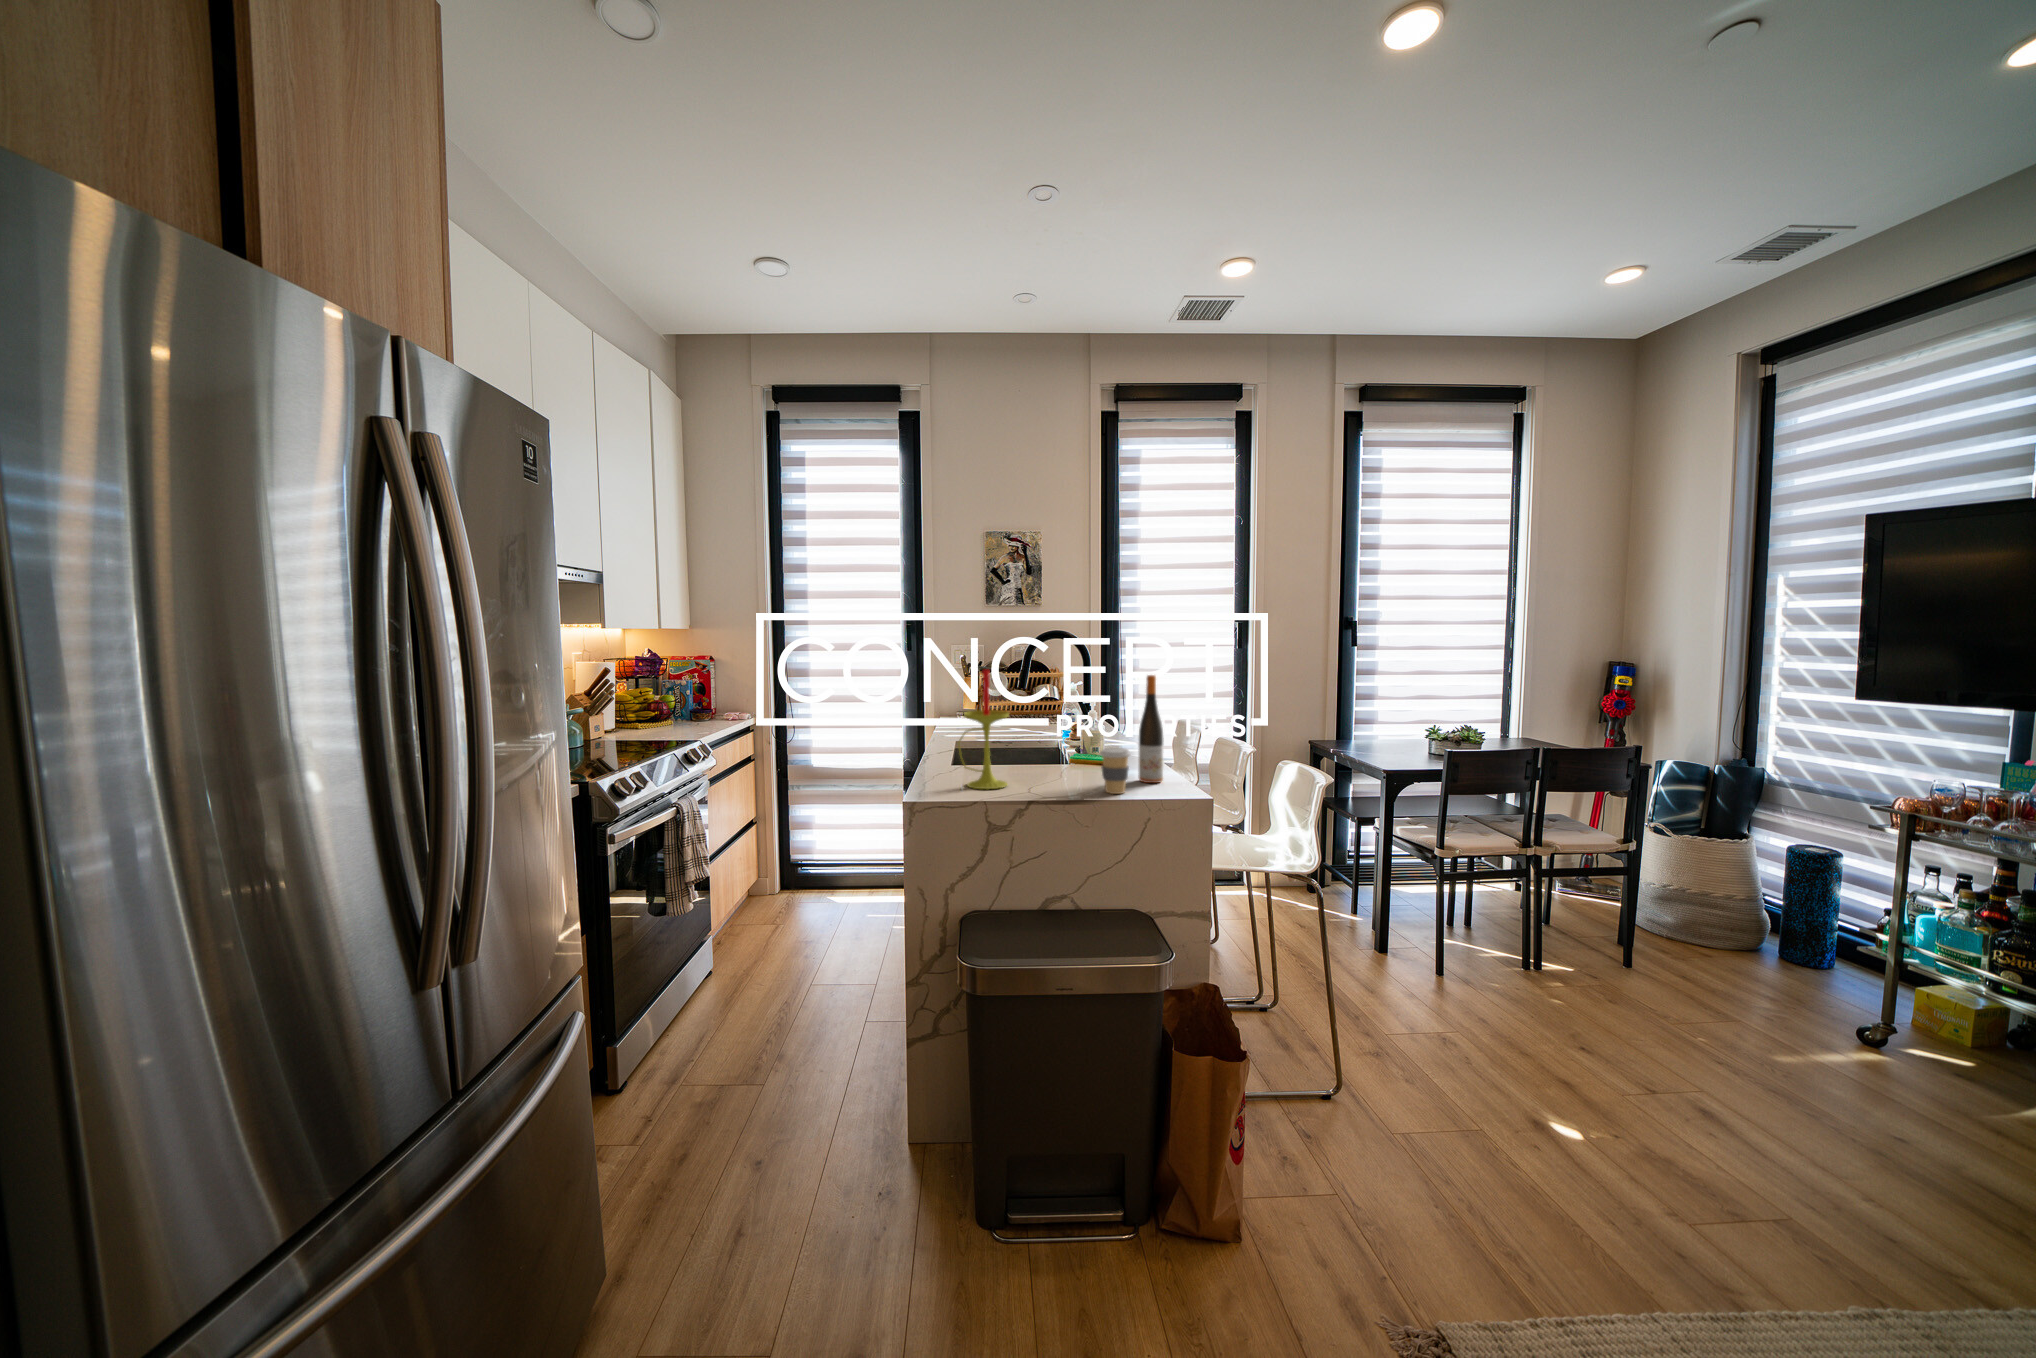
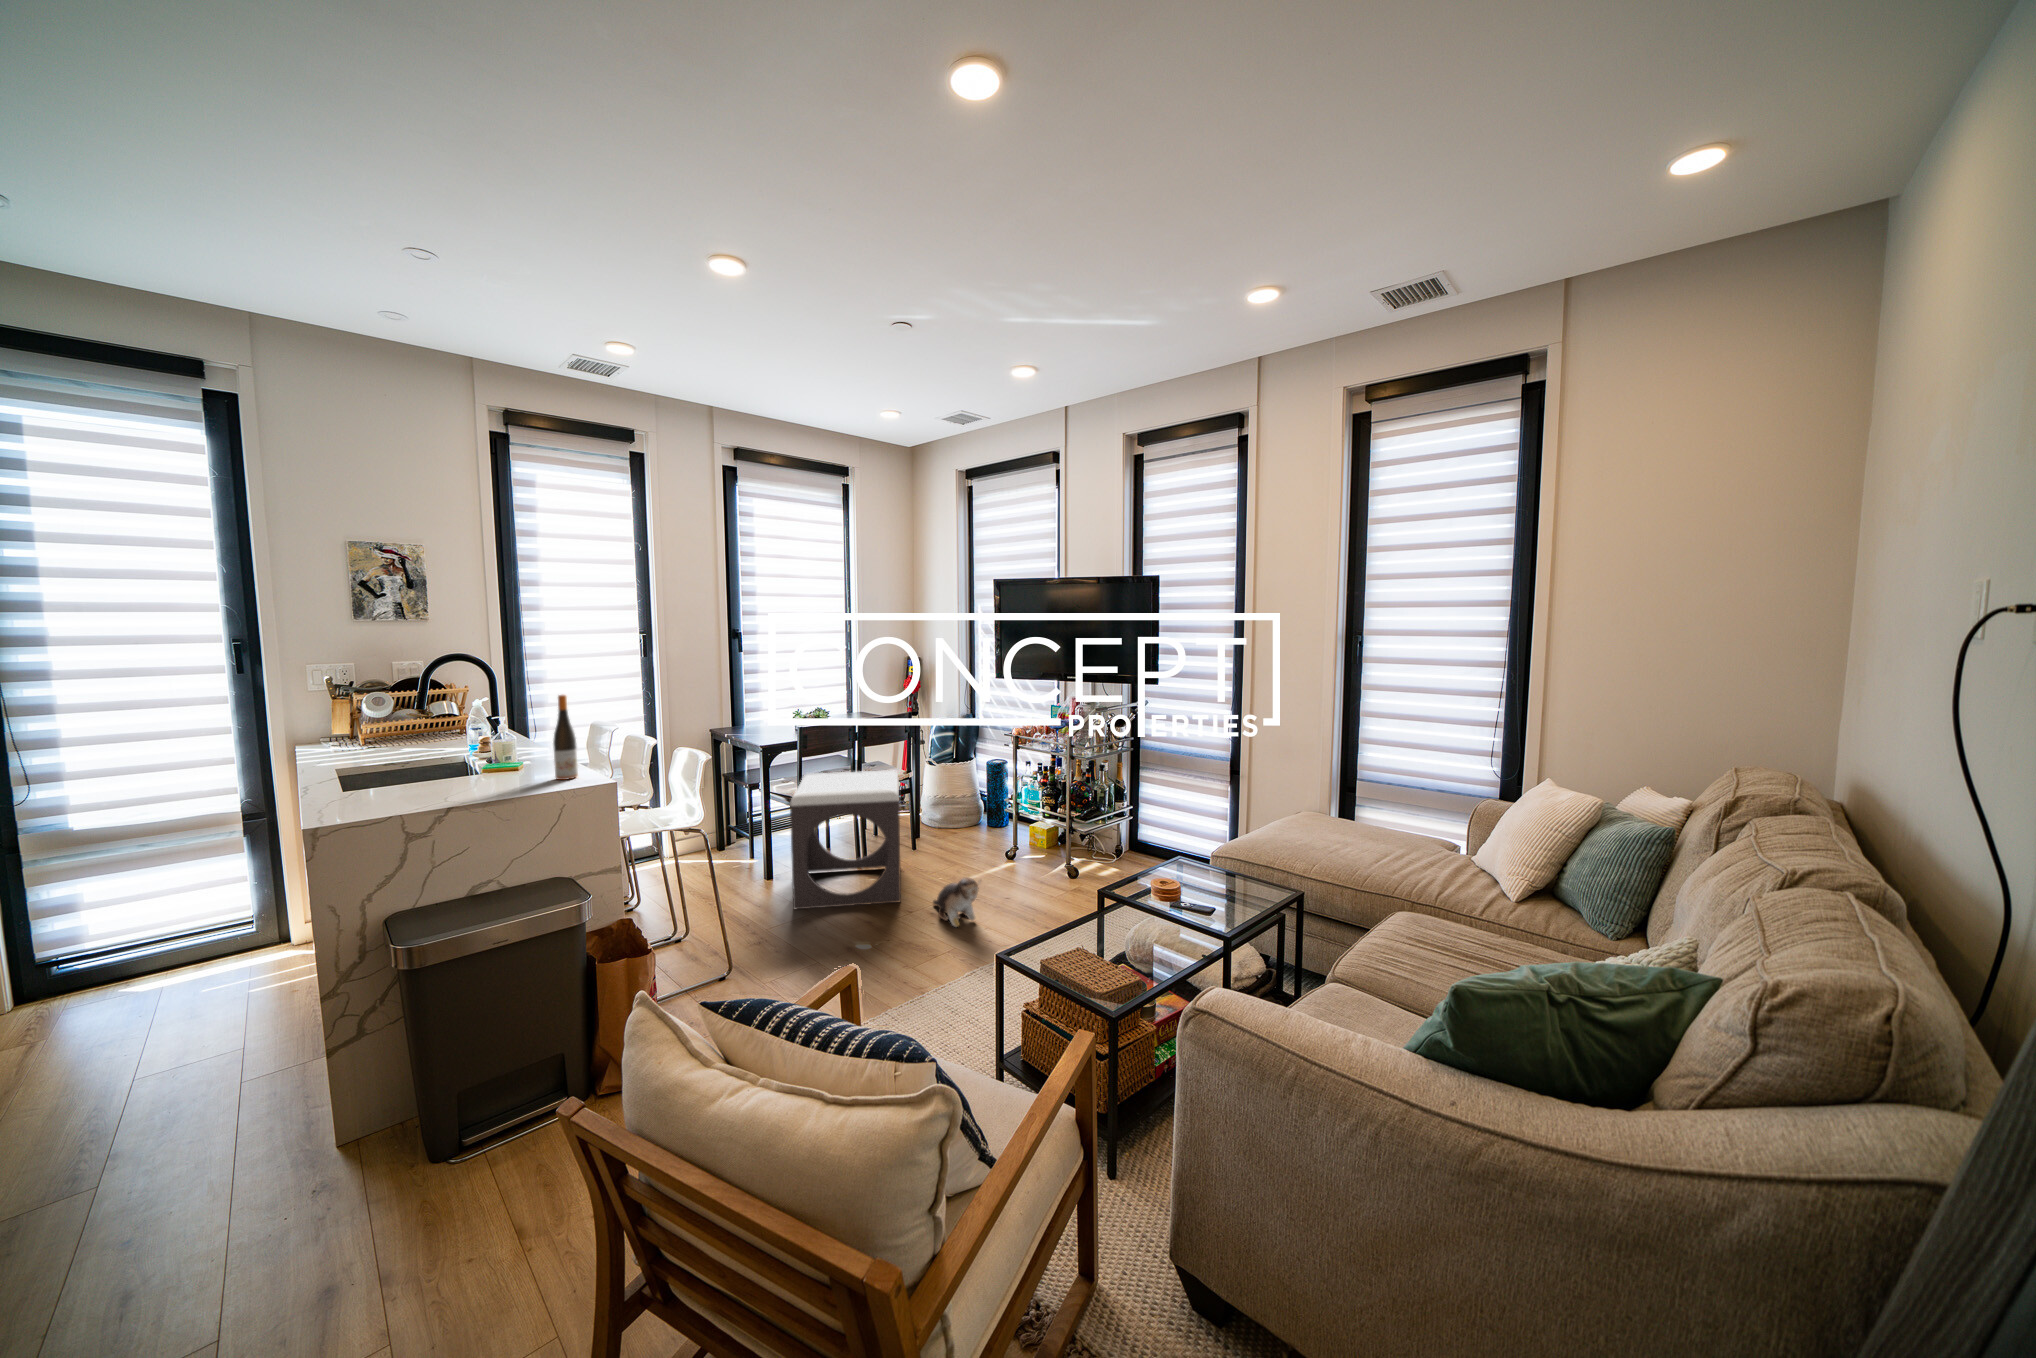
candle: present [958,669,1009,790] -> none [362,699,422,808]
coffee cup: present [1100,748,1131,794] -> none [518,755,548,792]
footstool: none [1426,819,1637,1069] -> present [790,770,901,910]
plush toy: none [1706,1079,1873,1177] -> present [933,877,982,927]

